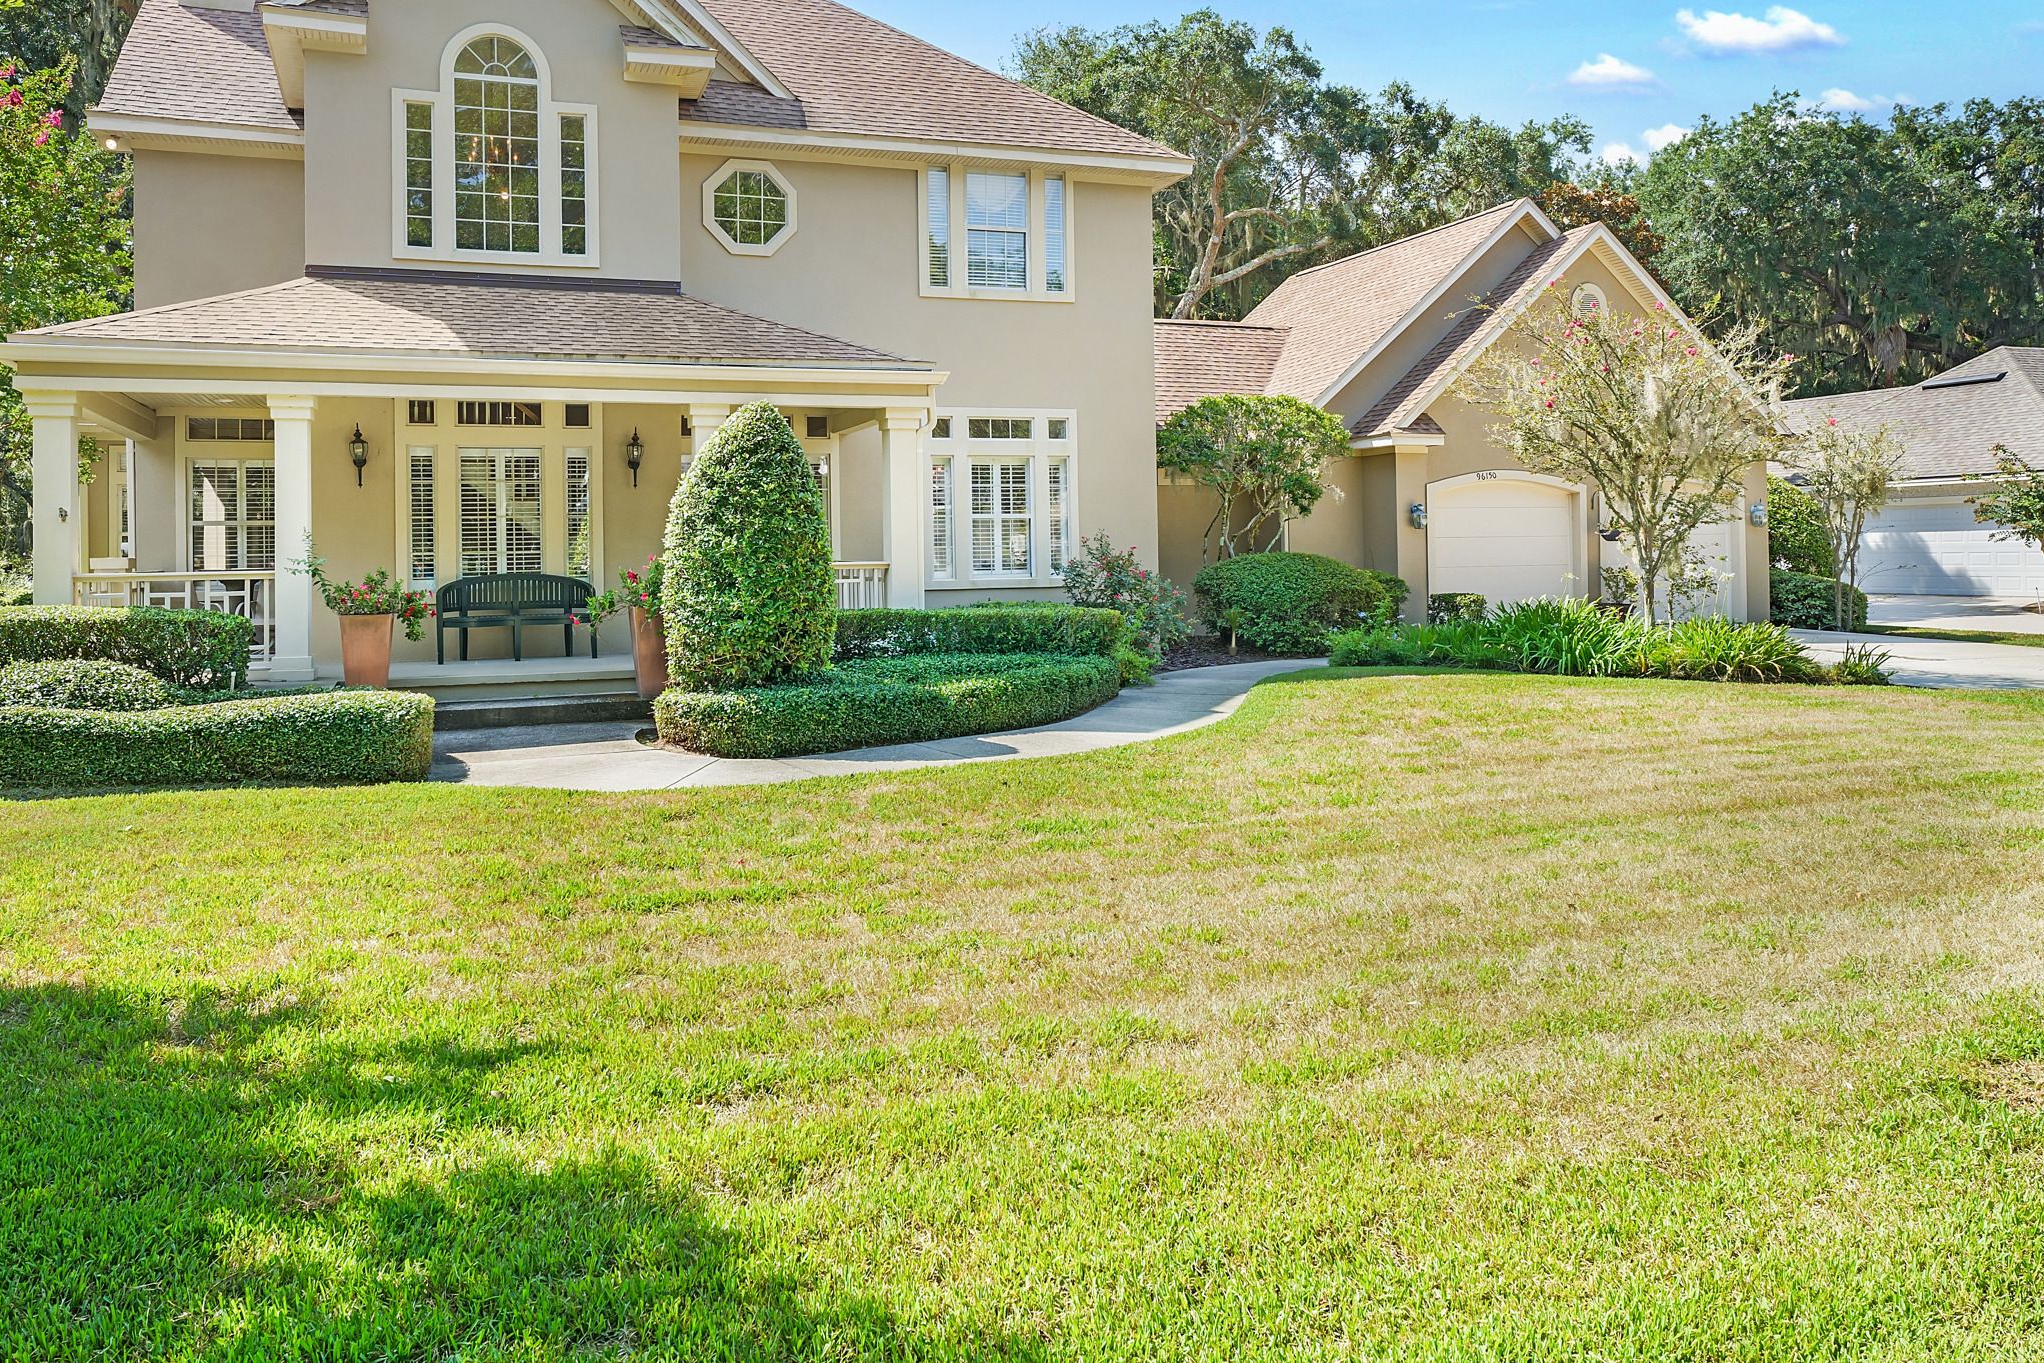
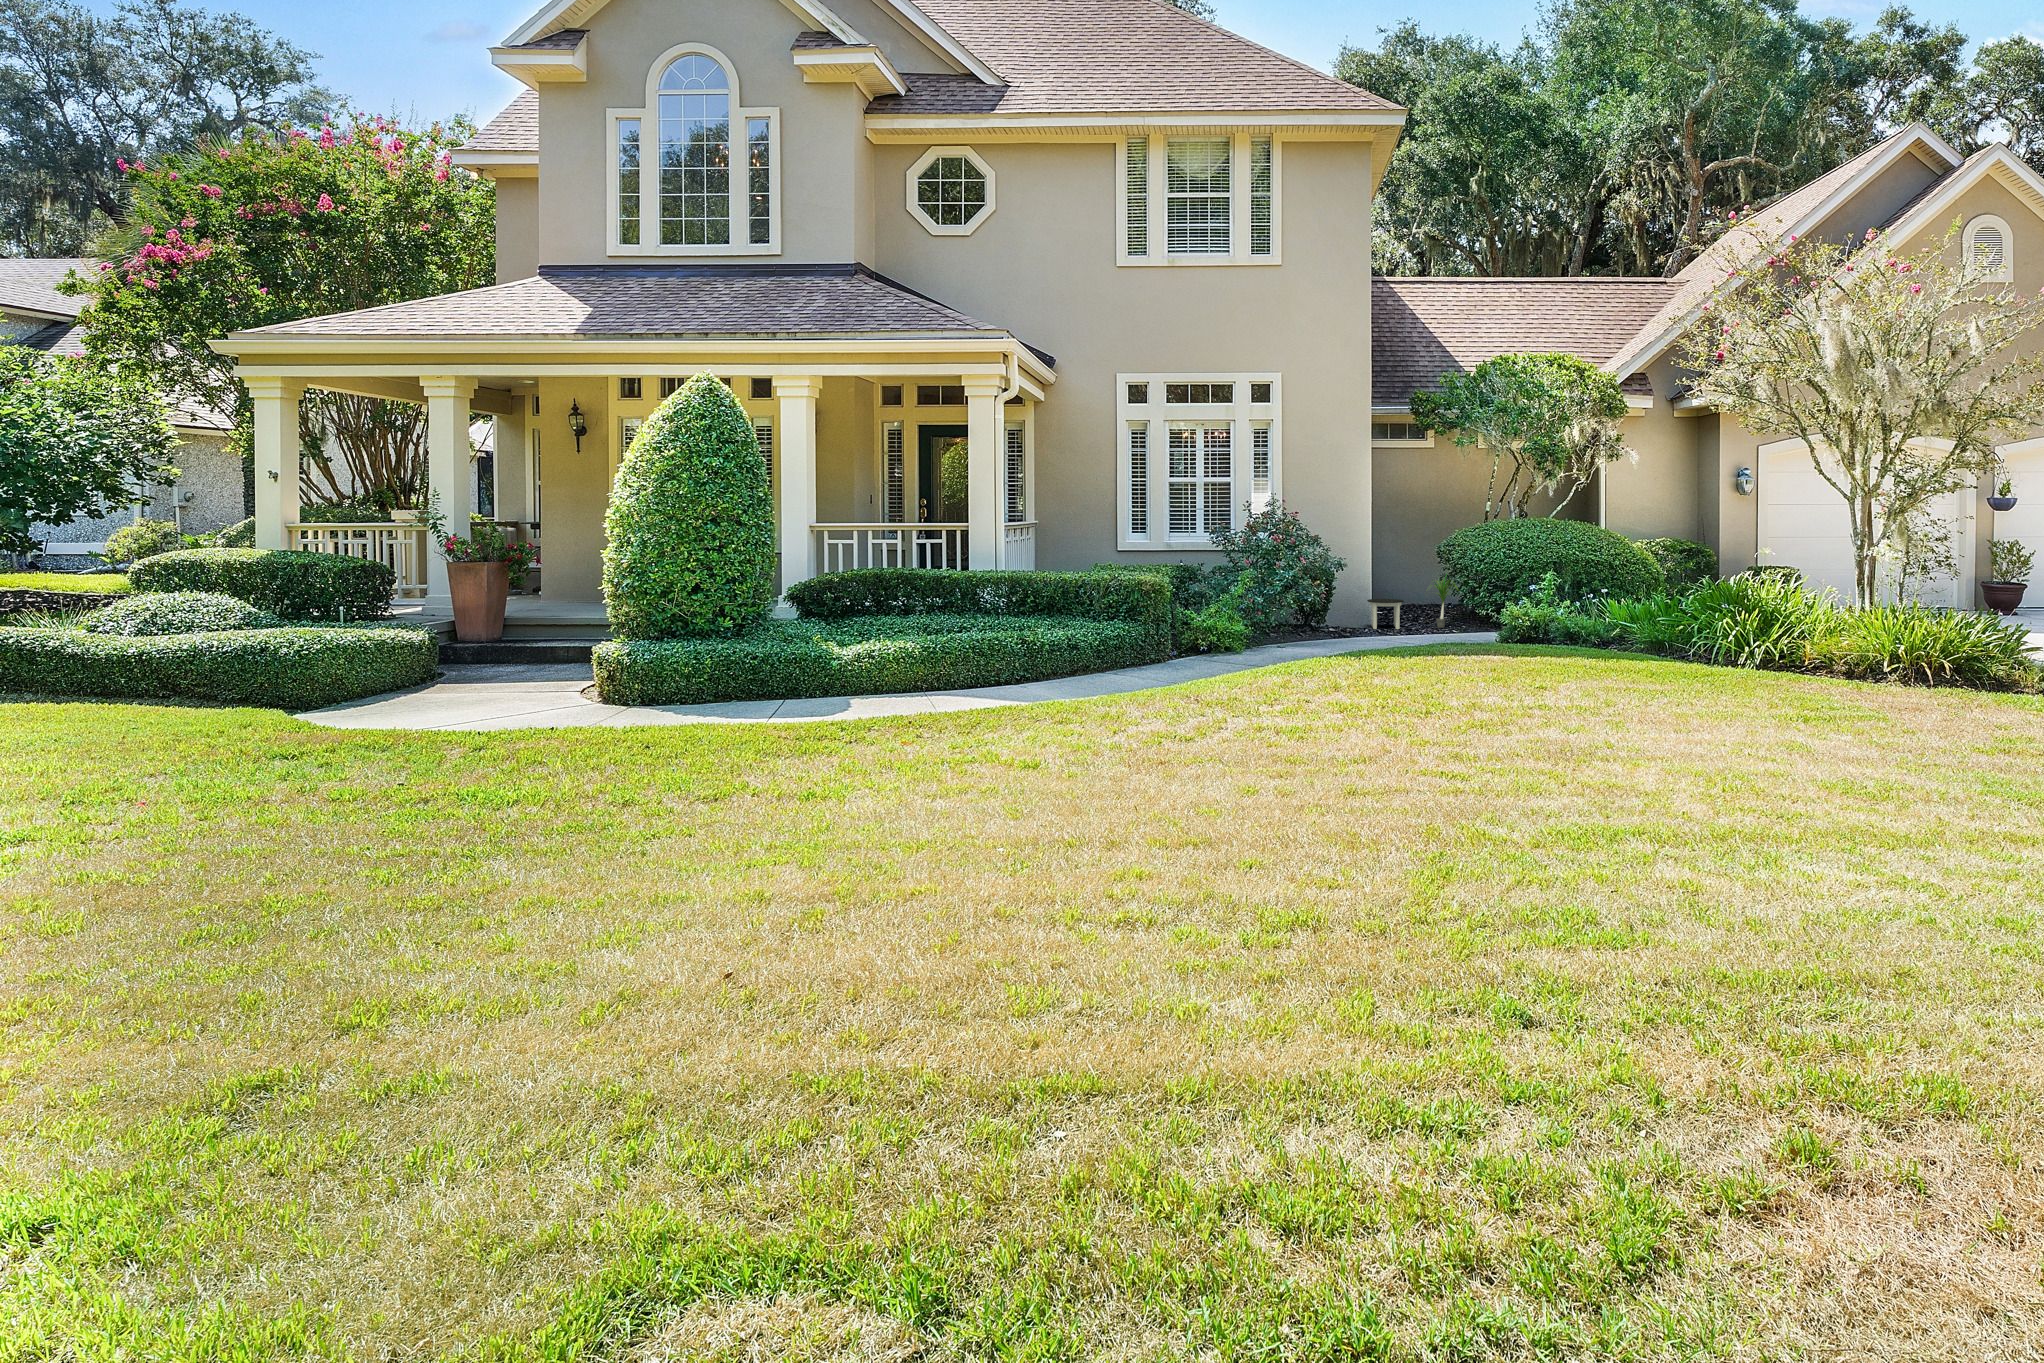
round table: none [1170,629,1206,658] -> present [1367,599,1404,629]

